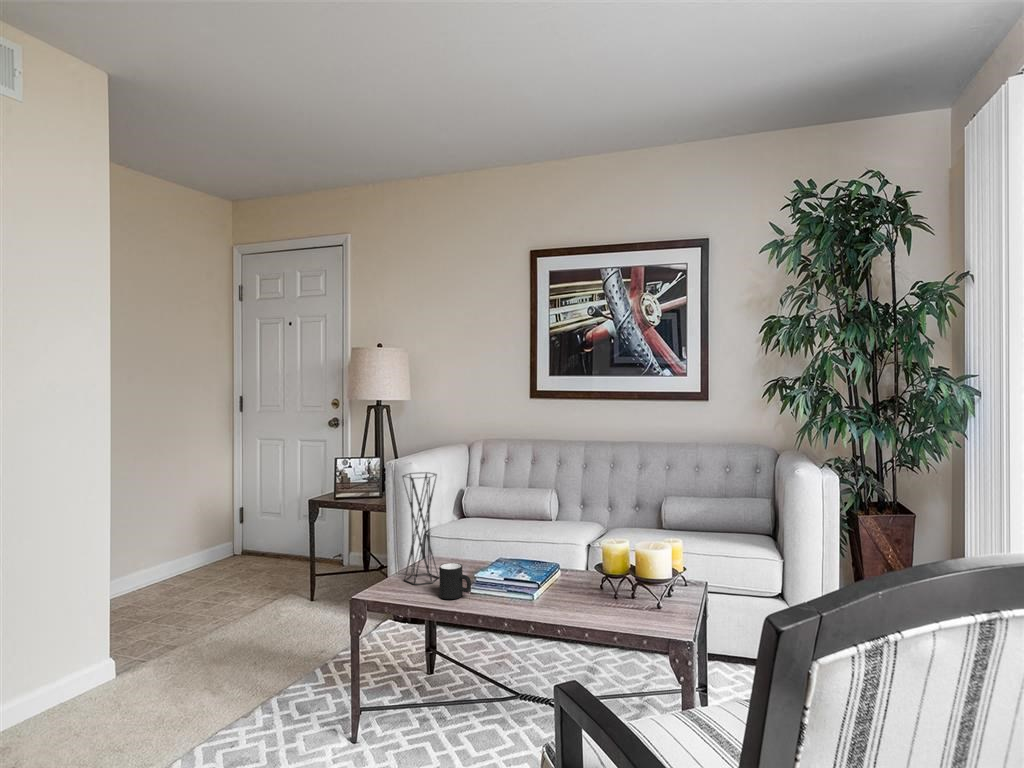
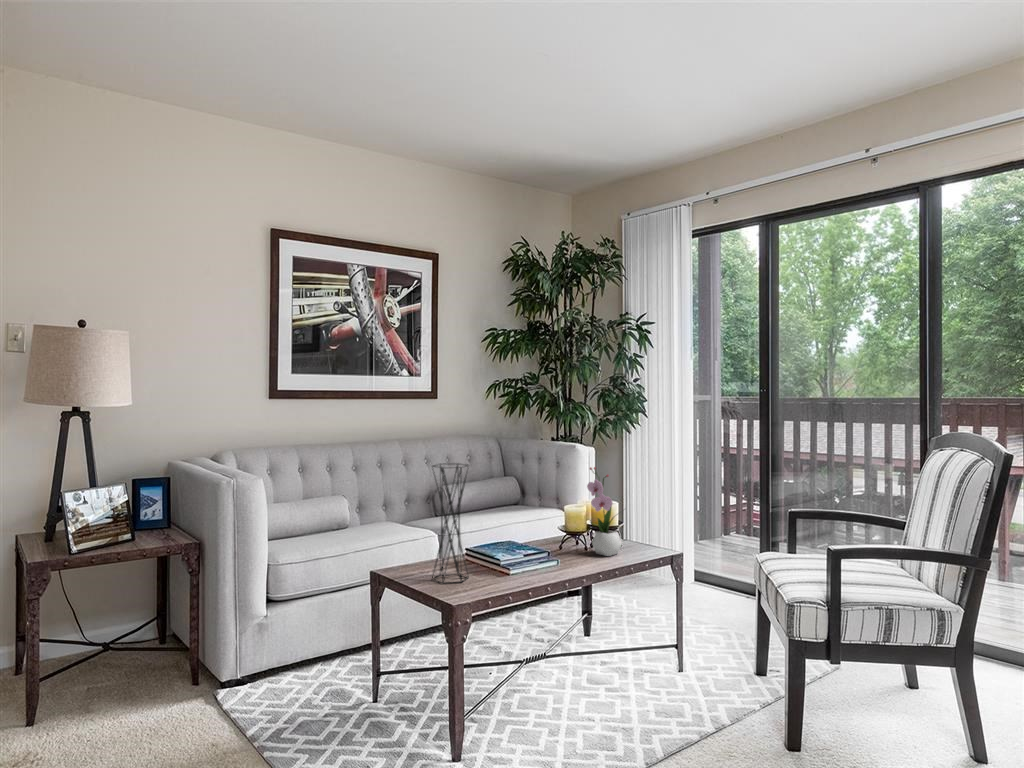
flower arrangement: none [569,499,611,610] -> present [587,467,622,556]
mug: present [439,563,471,599] -> none [505,545,536,580]

